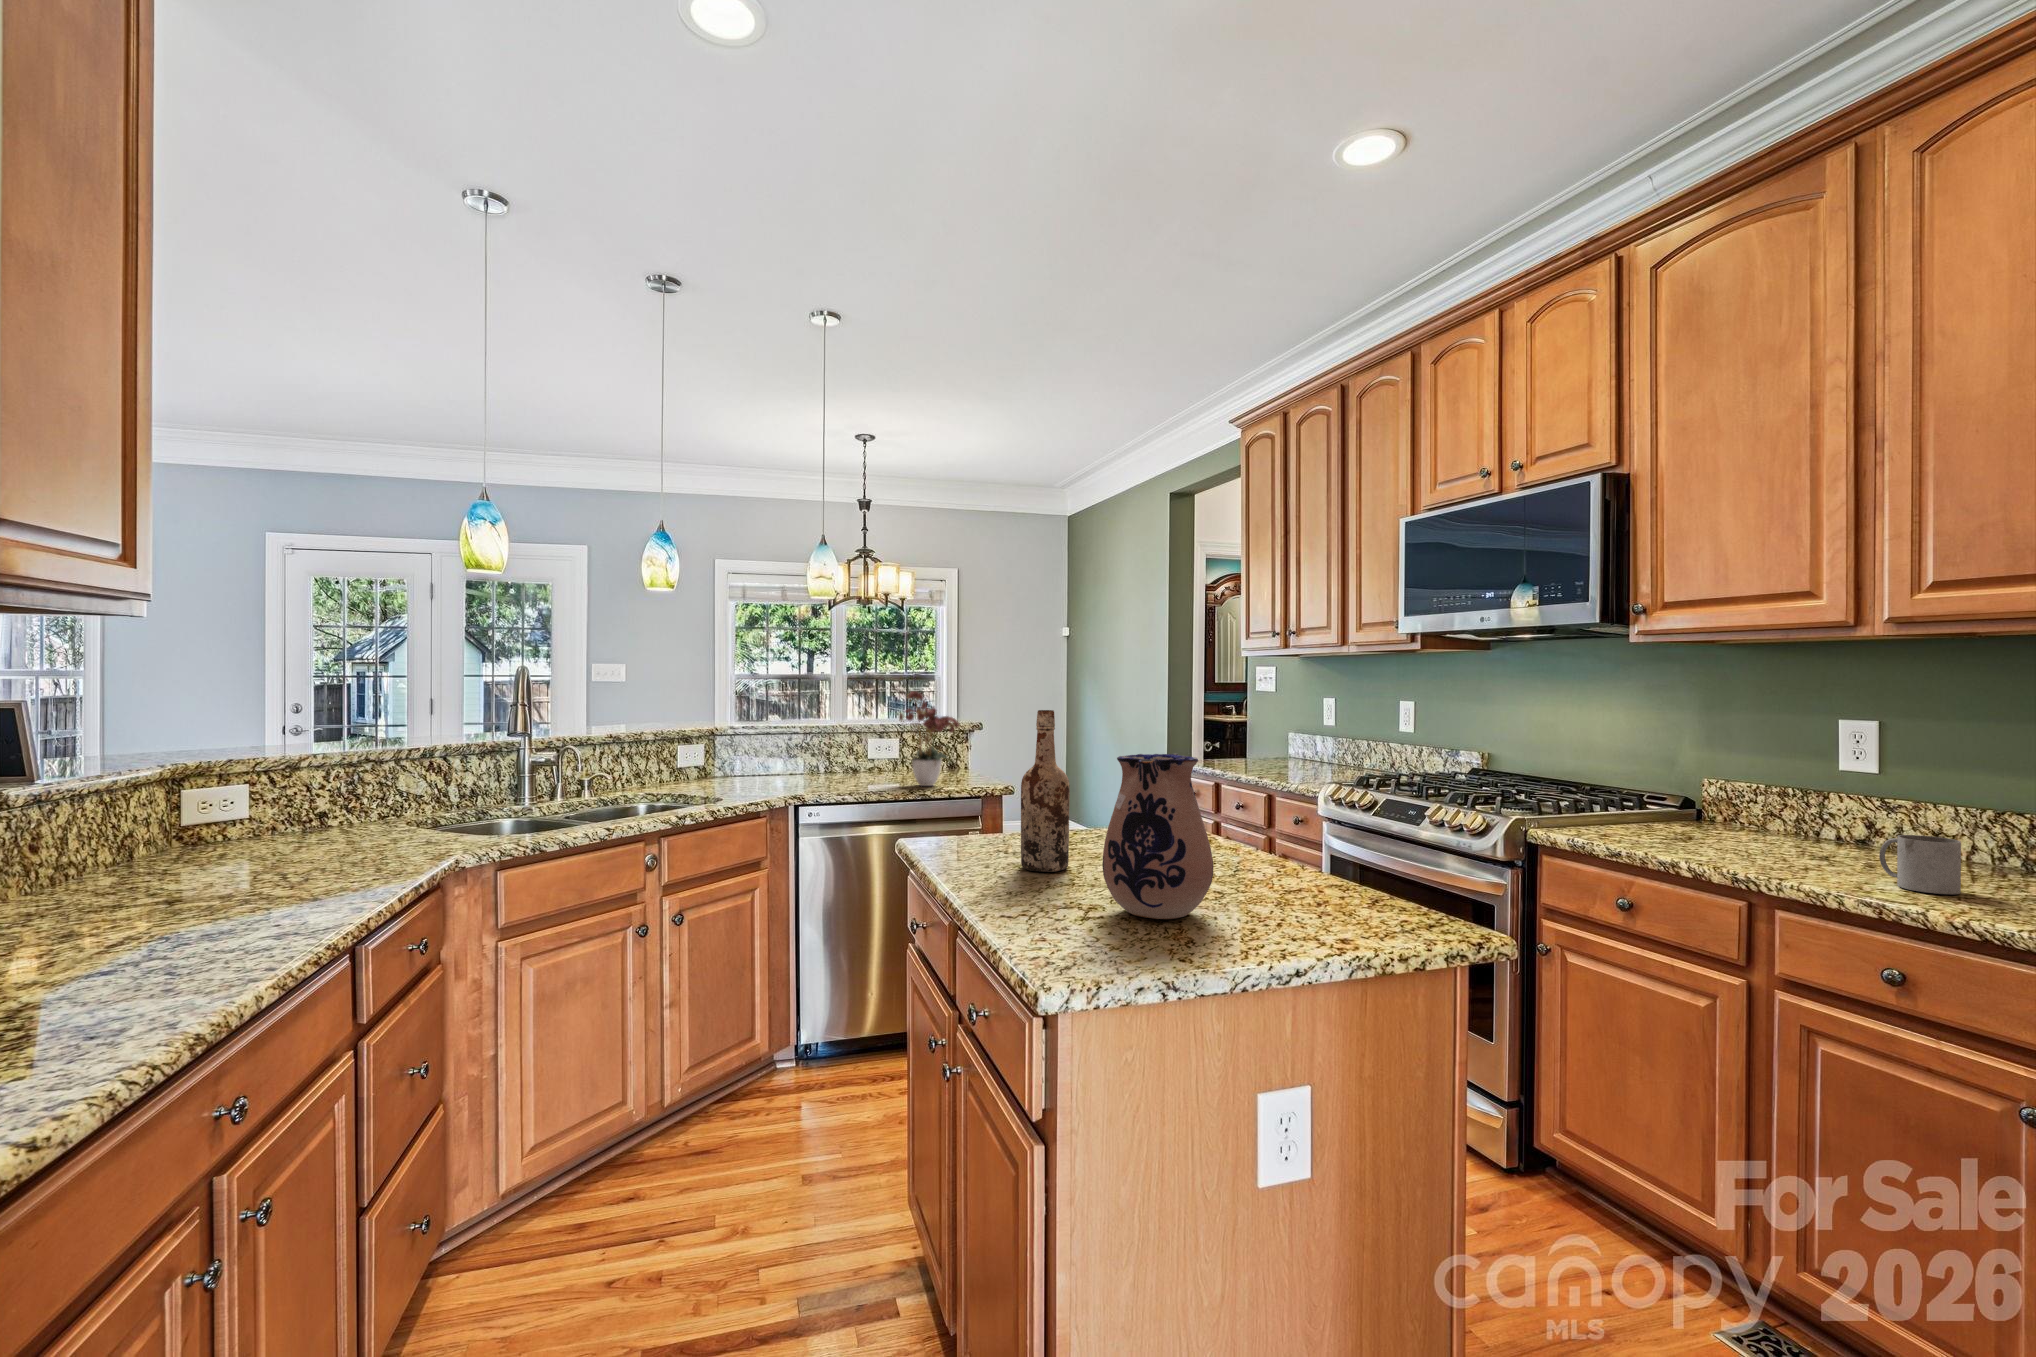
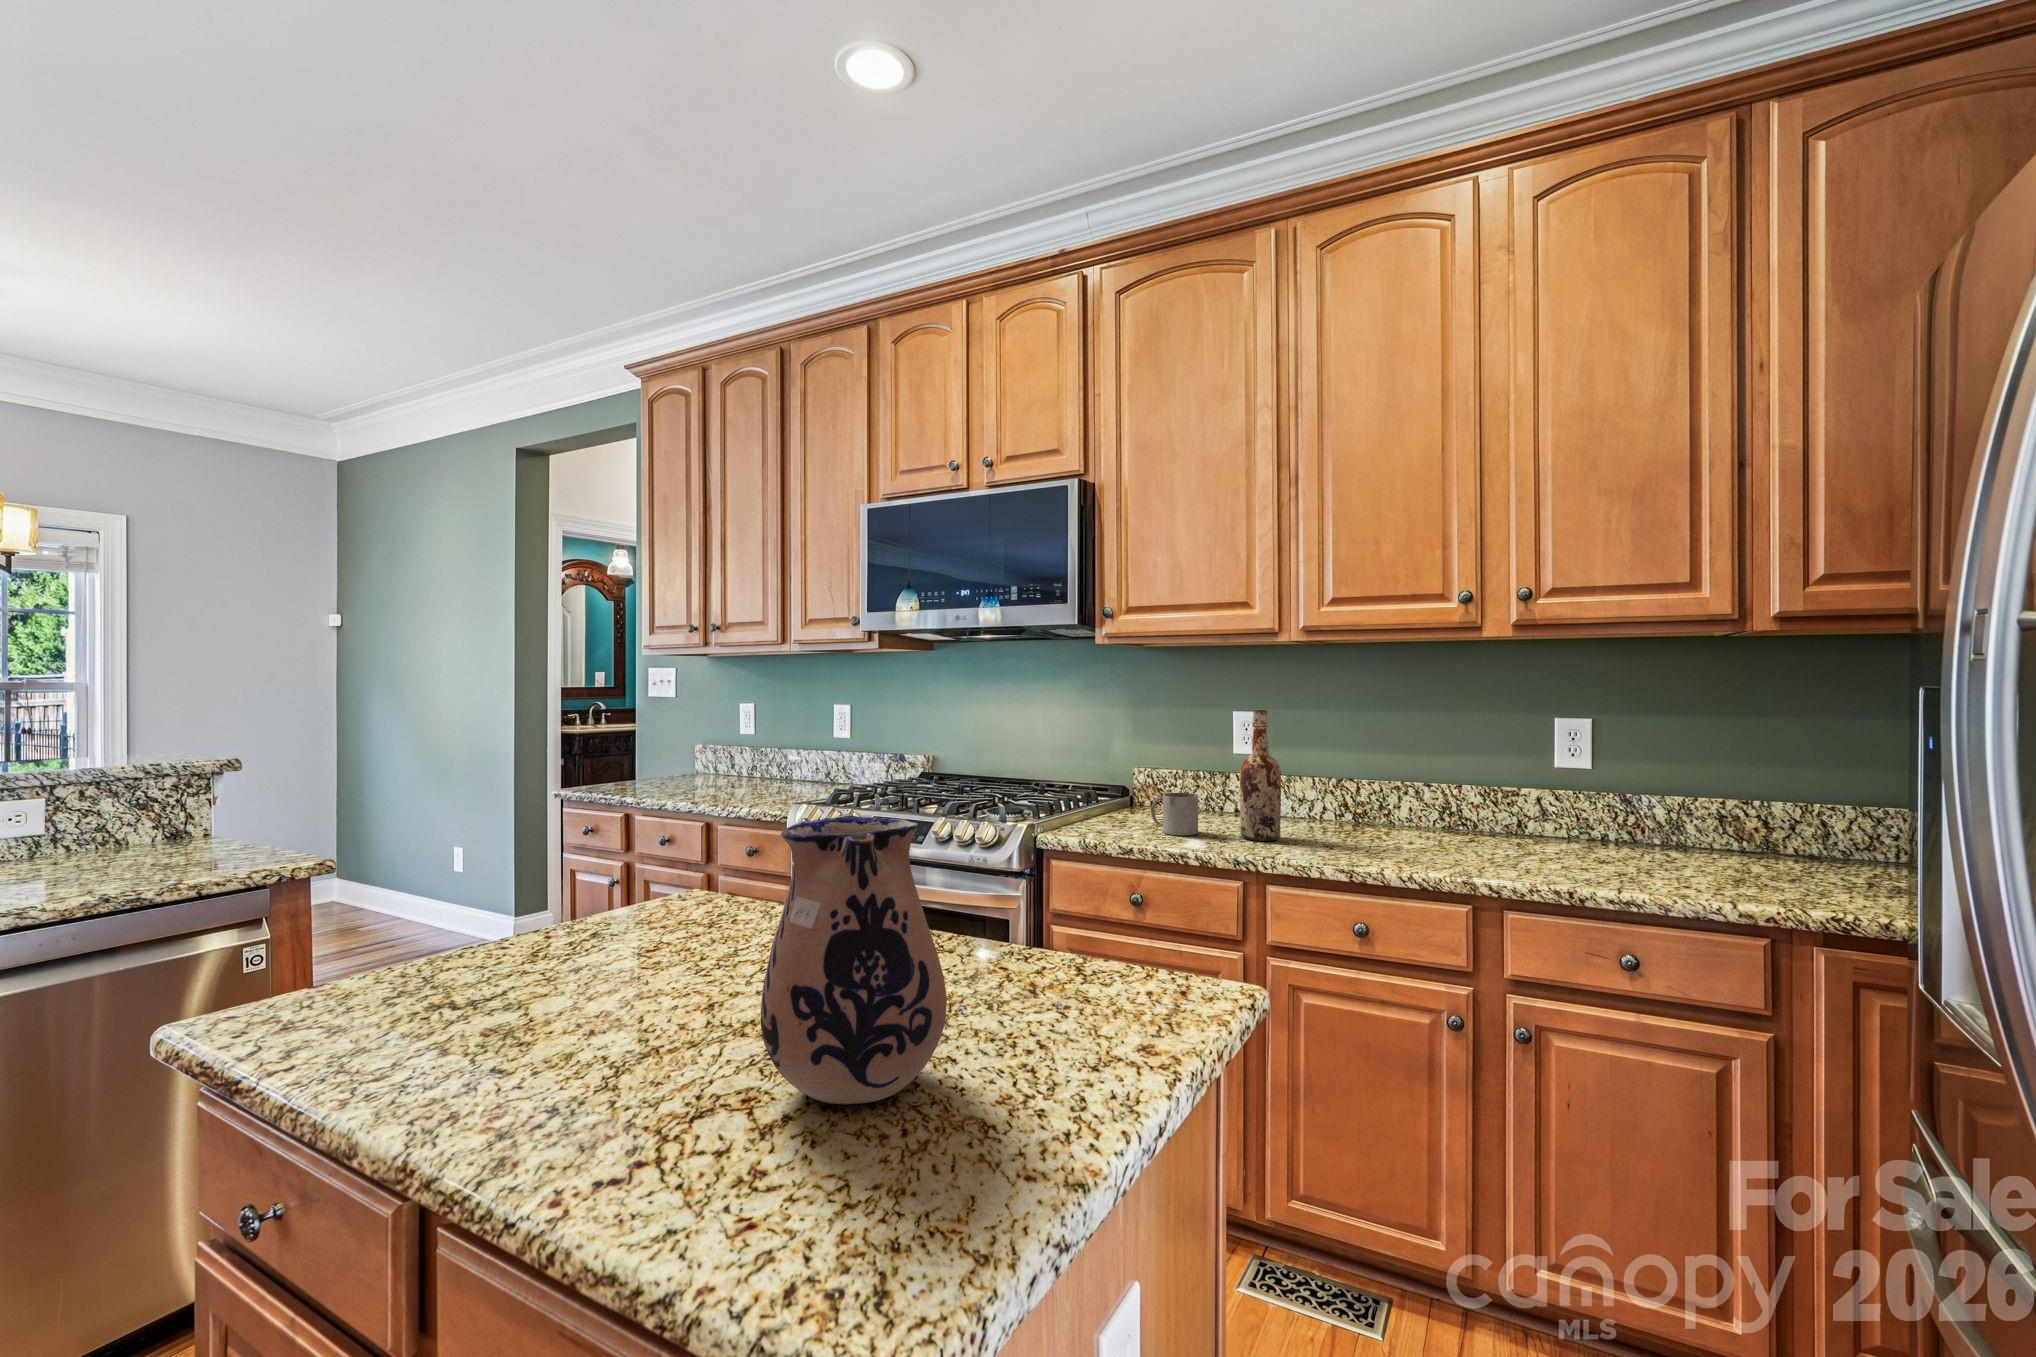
flower arrangement: present [899,691,959,786] -> none [55,706,222,881]
wine bottle: present [1021,710,1070,872] -> present [1240,710,1281,841]
mug: present [1879,835,1961,894] -> present [1151,793,1198,835]

